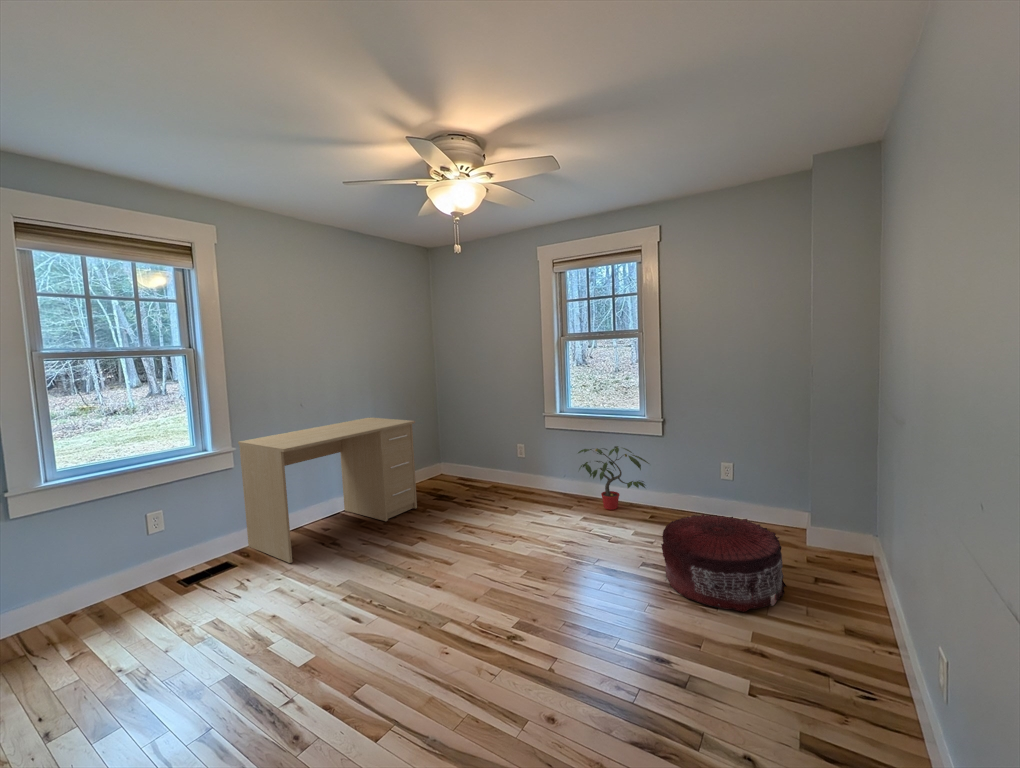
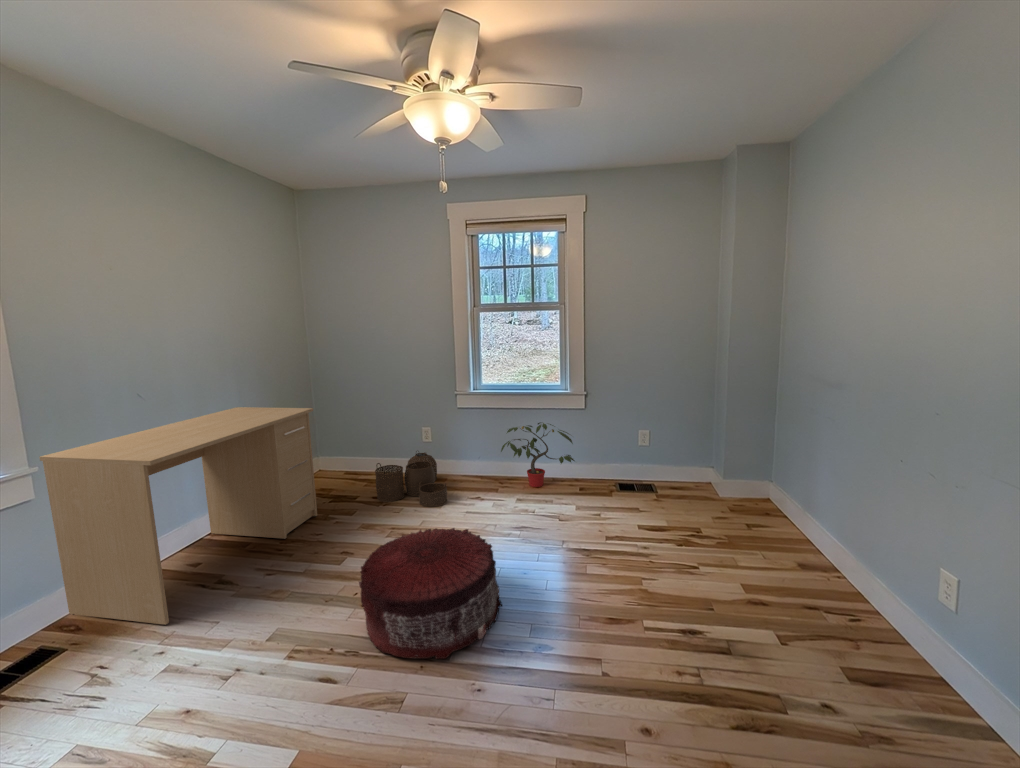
woven basket: none [466,464,526,514] -> present [375,451,447,507]
pouf: present [661,514,787,612] -> present [359,528,502,659]

